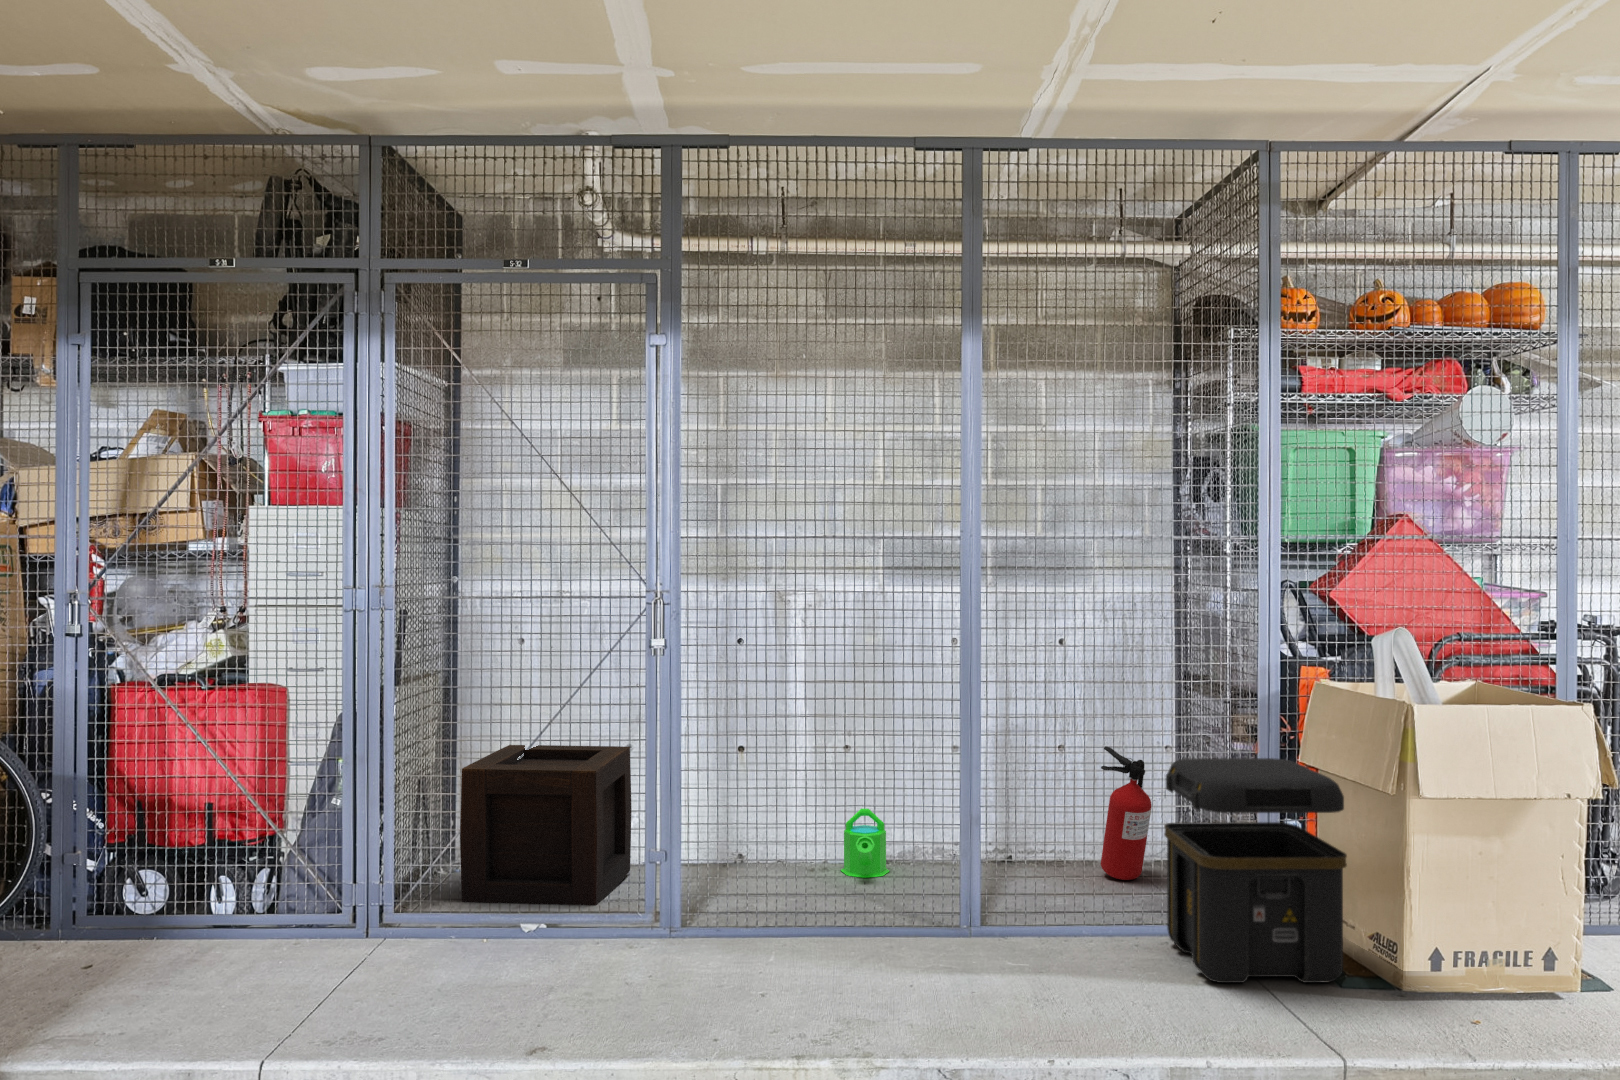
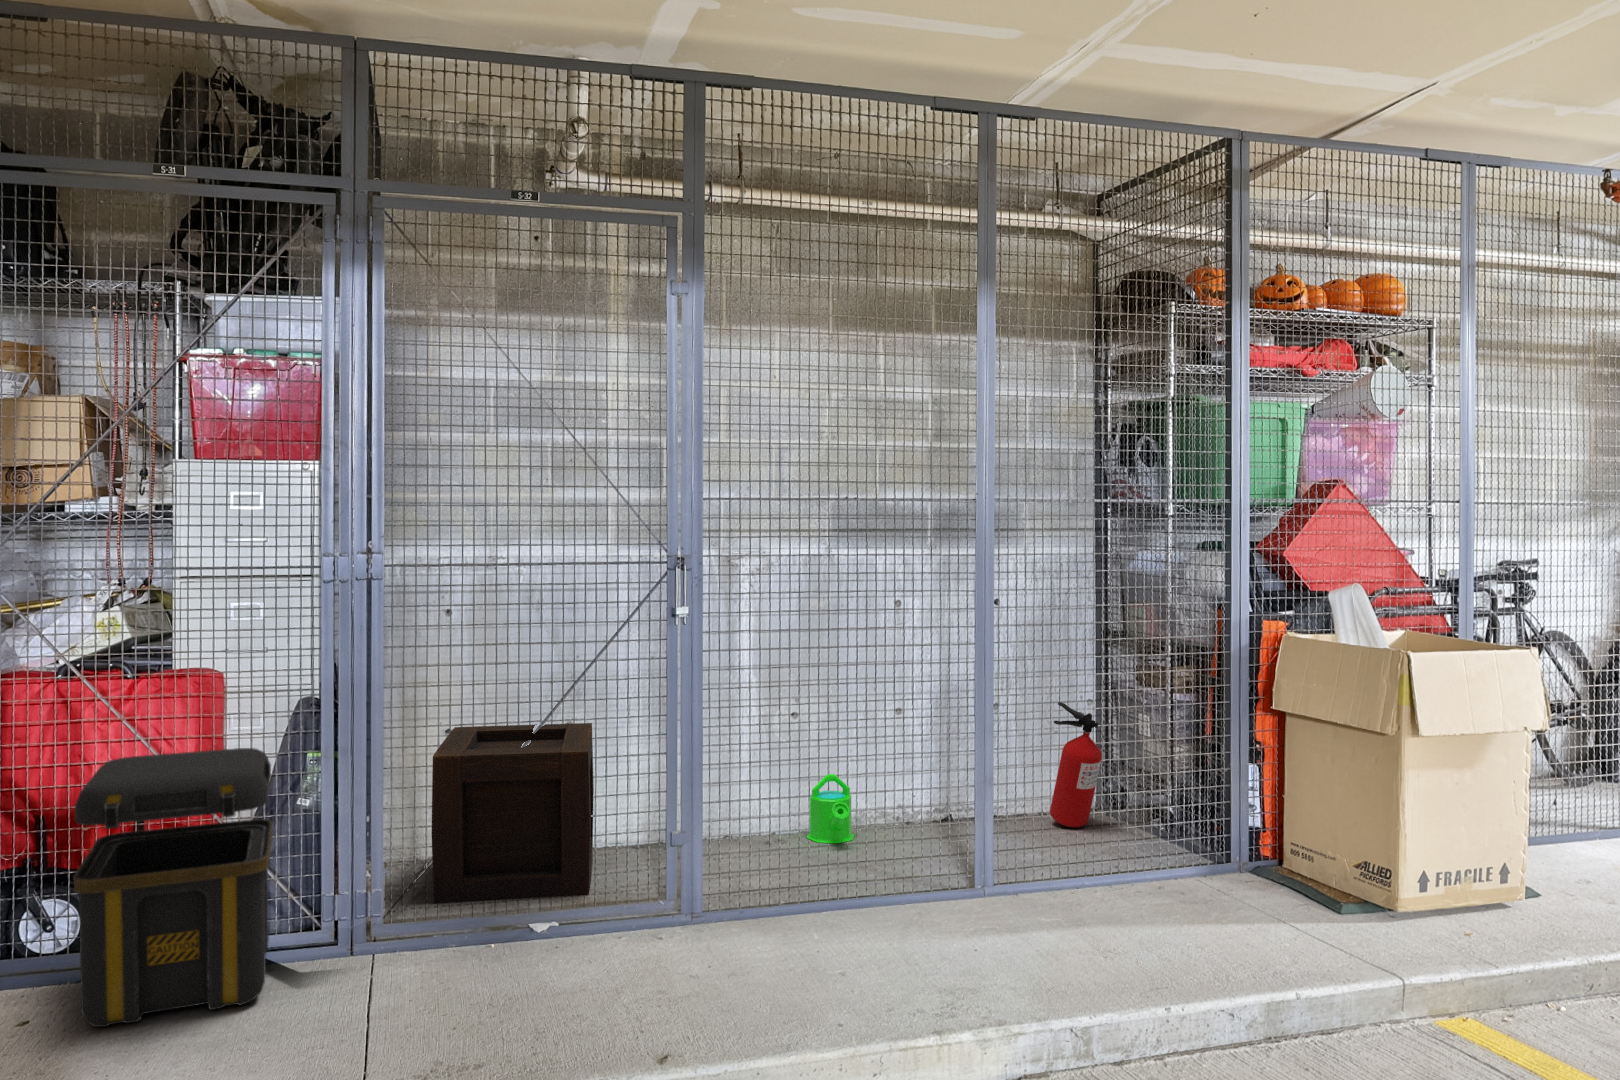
toolbox: present [1164,758,1347,983] -> present [73,748,273,1027]

